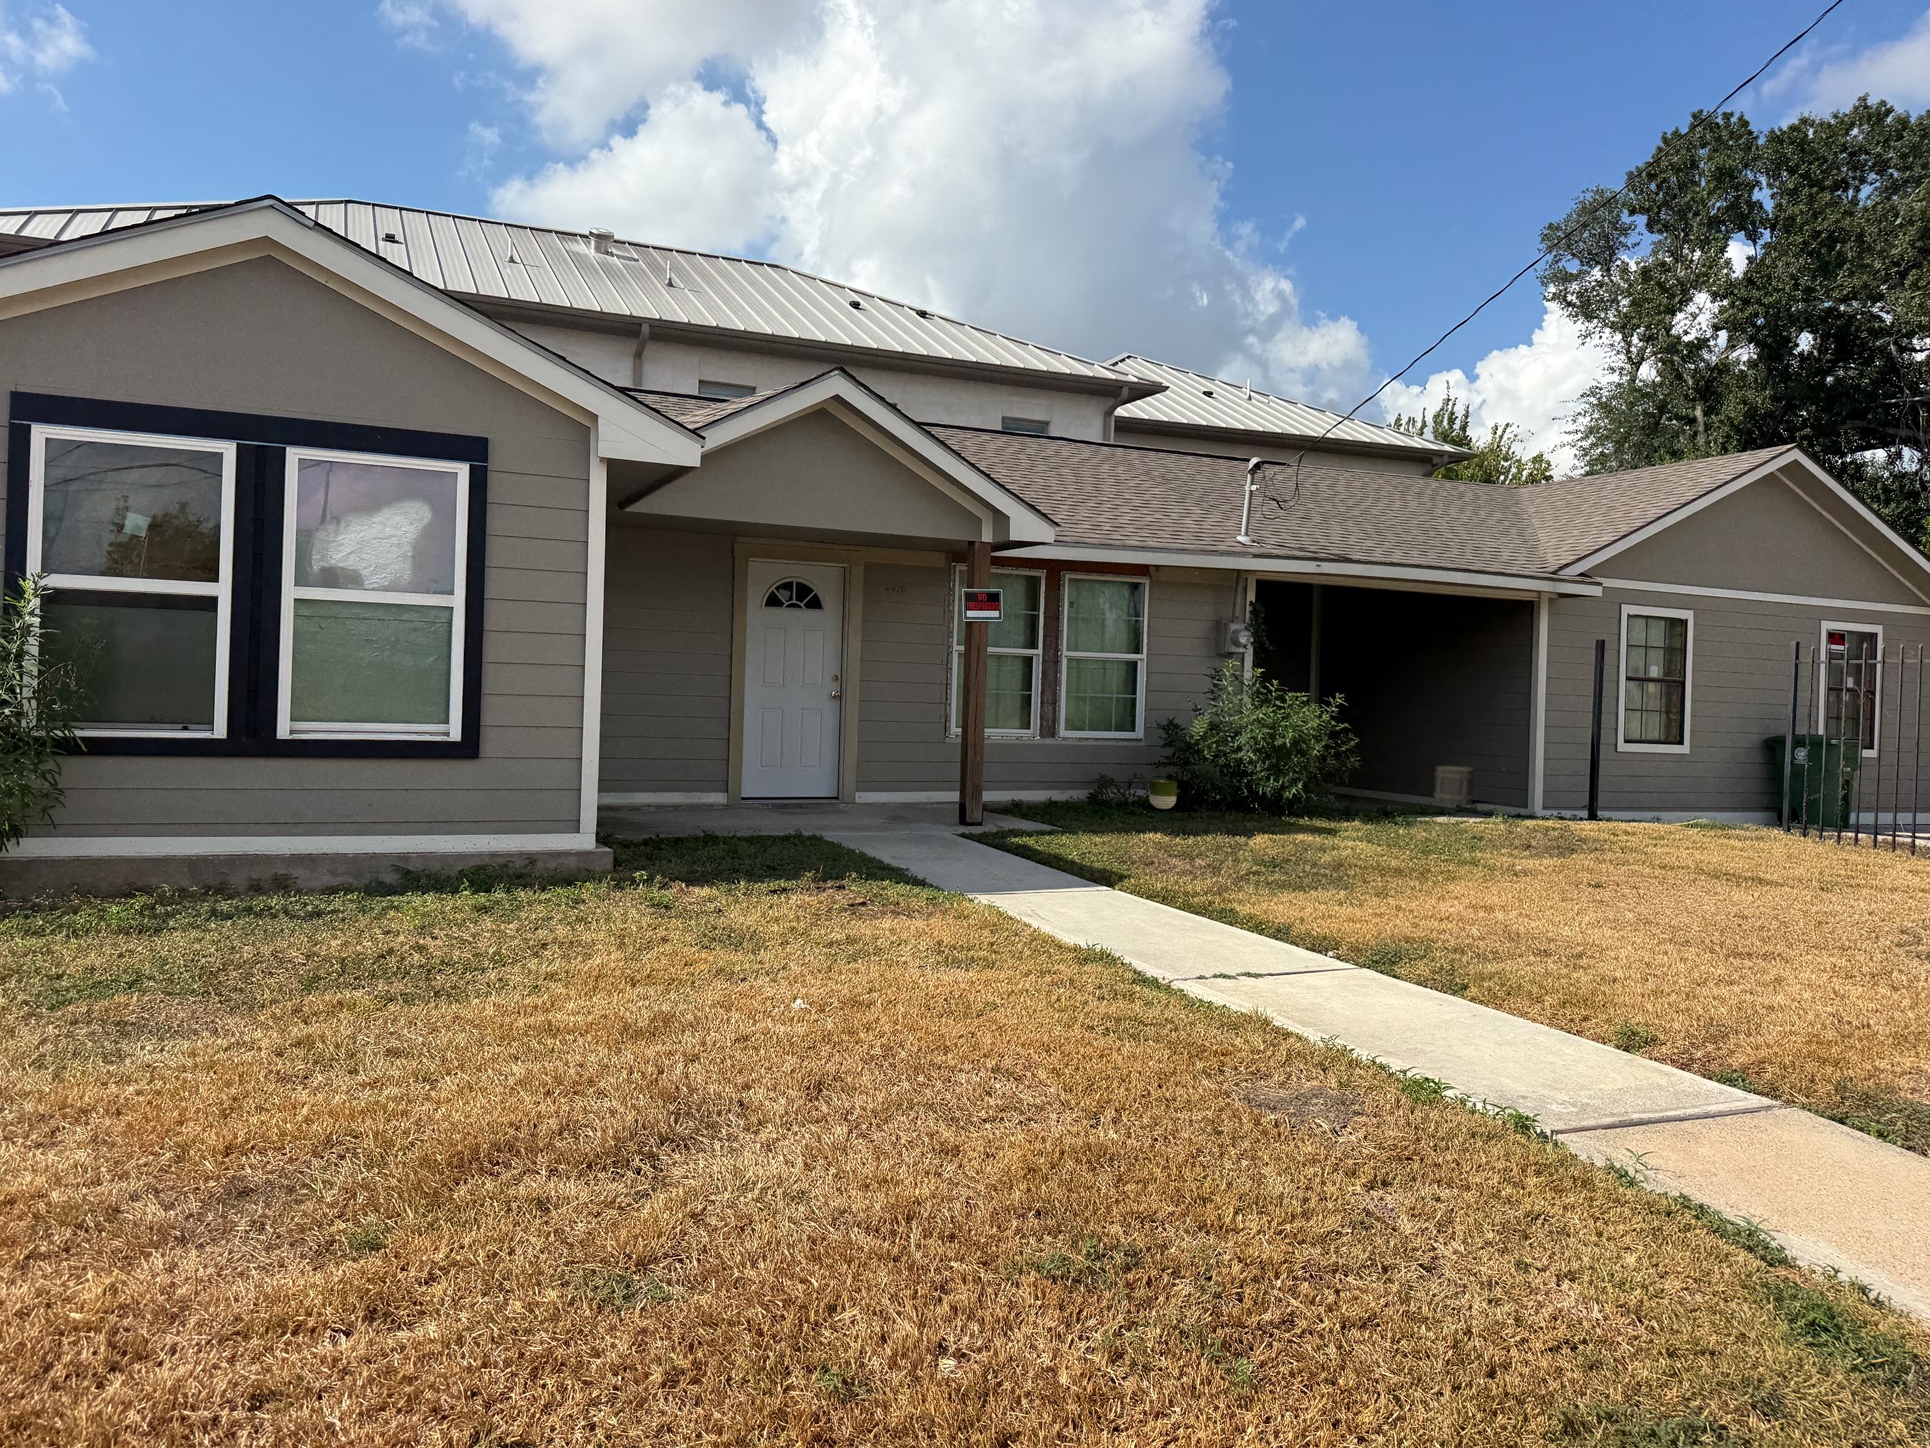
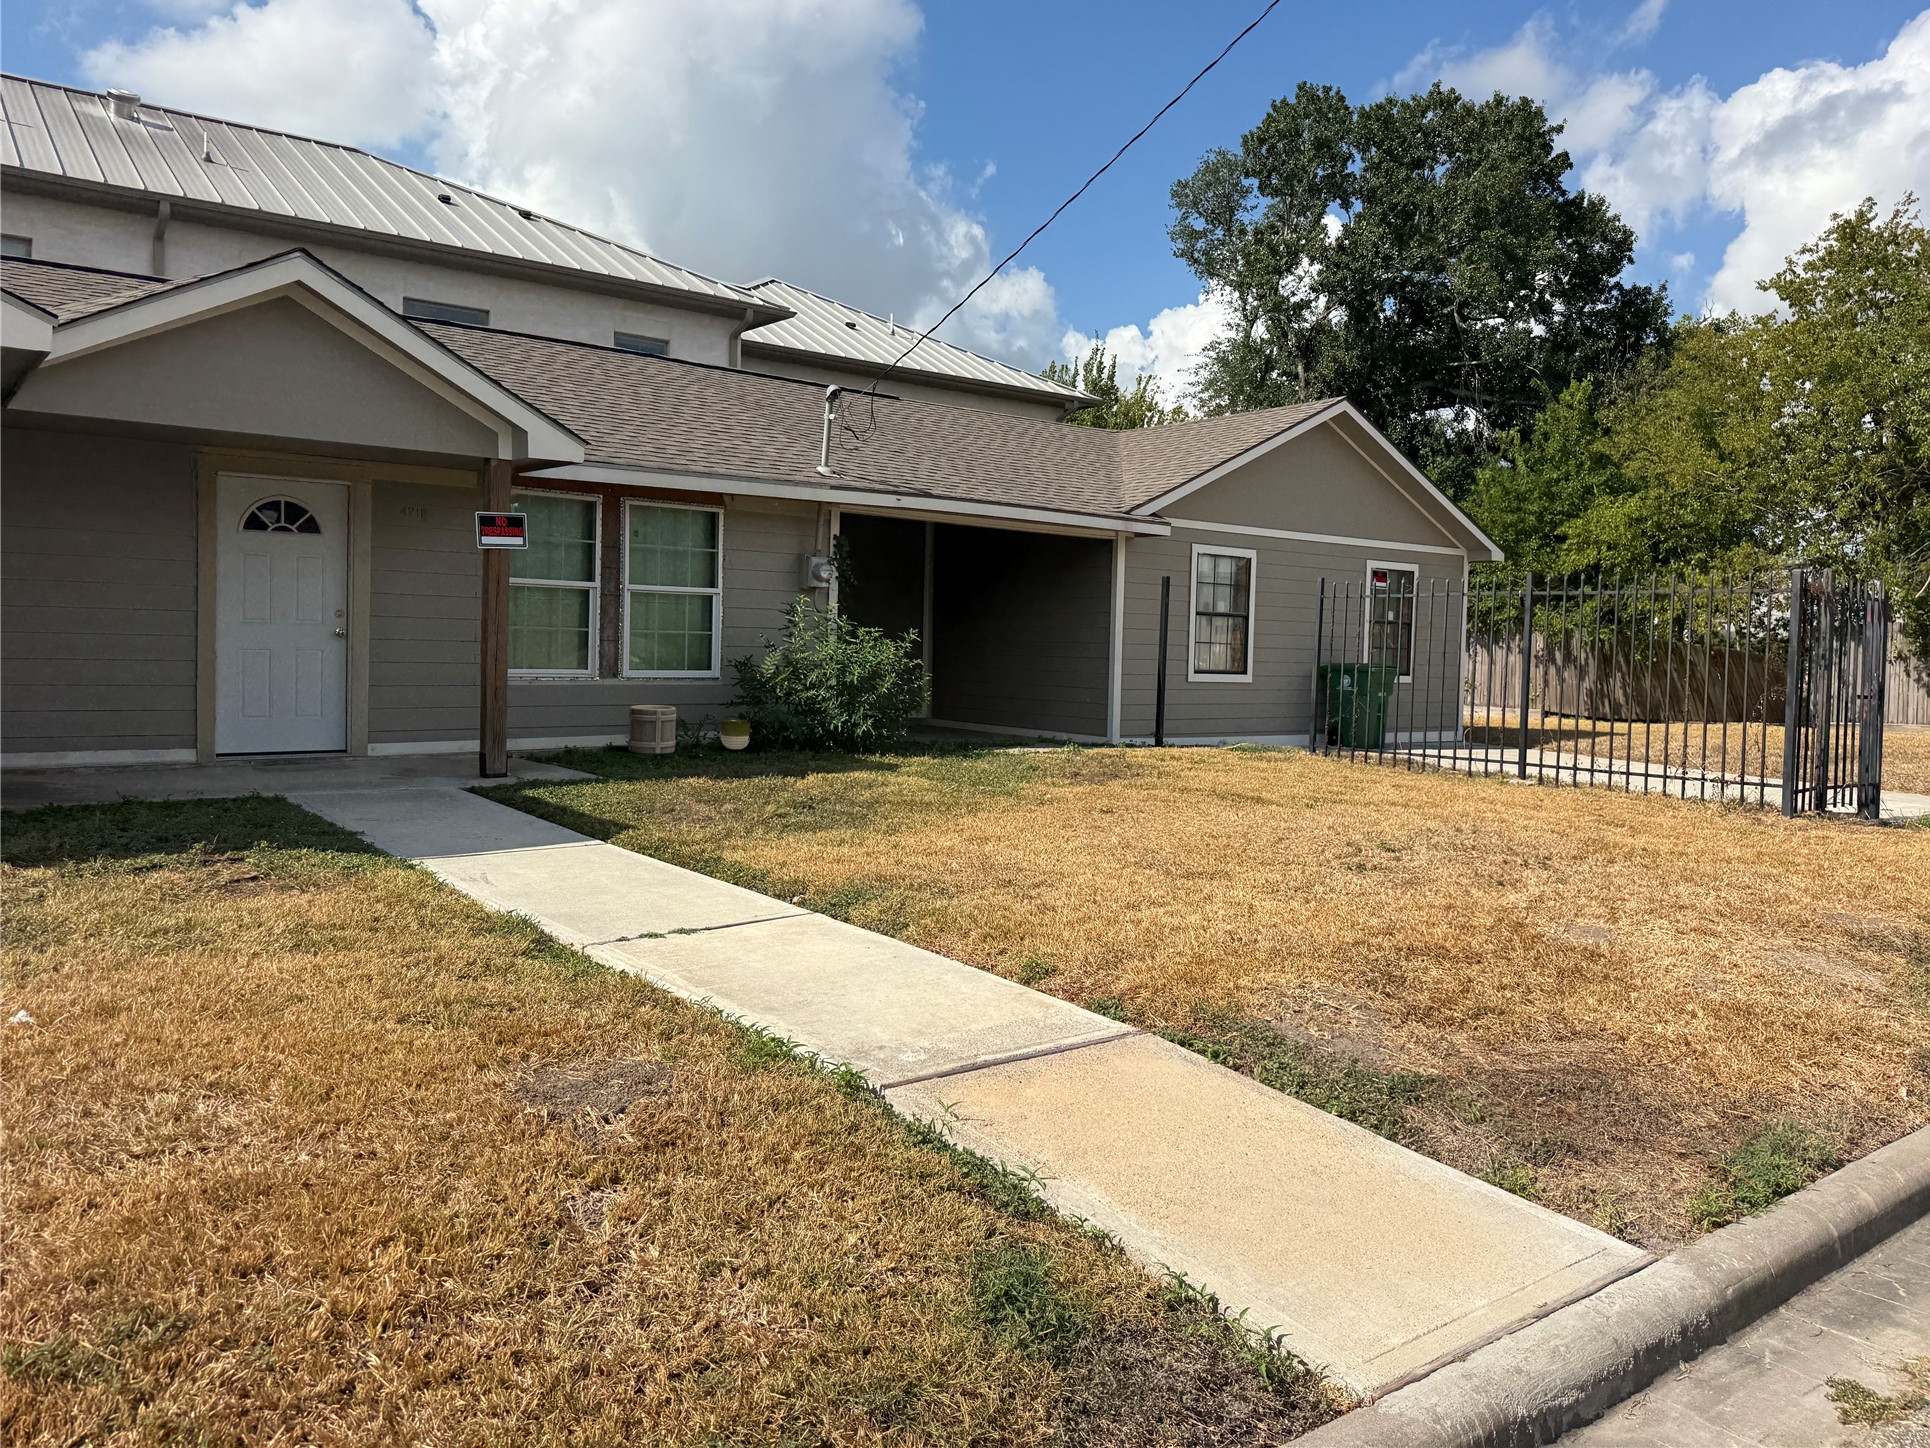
bucket: present [1434,766,1474,805] -> present [629,705,676,754]

